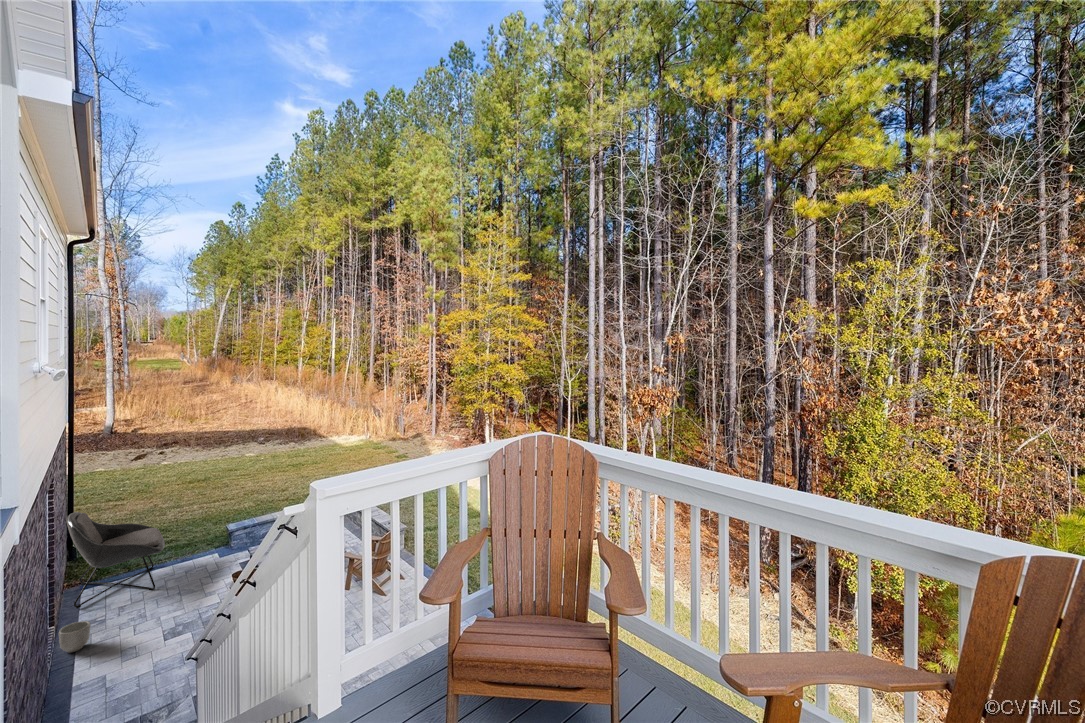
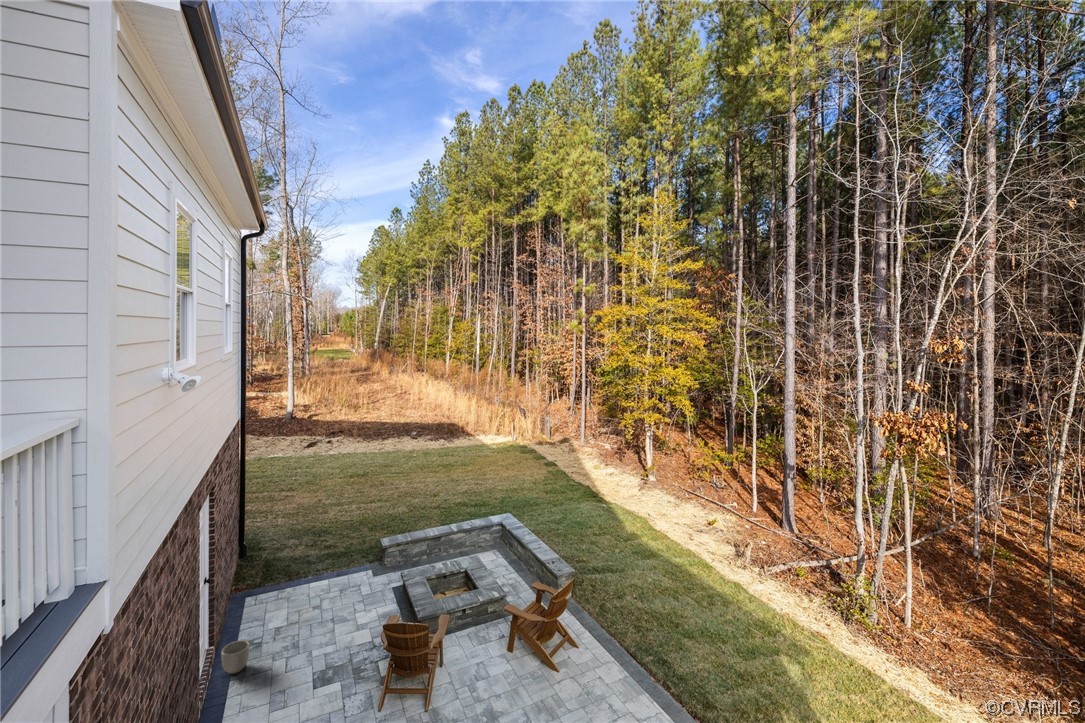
lounge chair: present [66,512,165,608] -> none [238,515,322,615]

